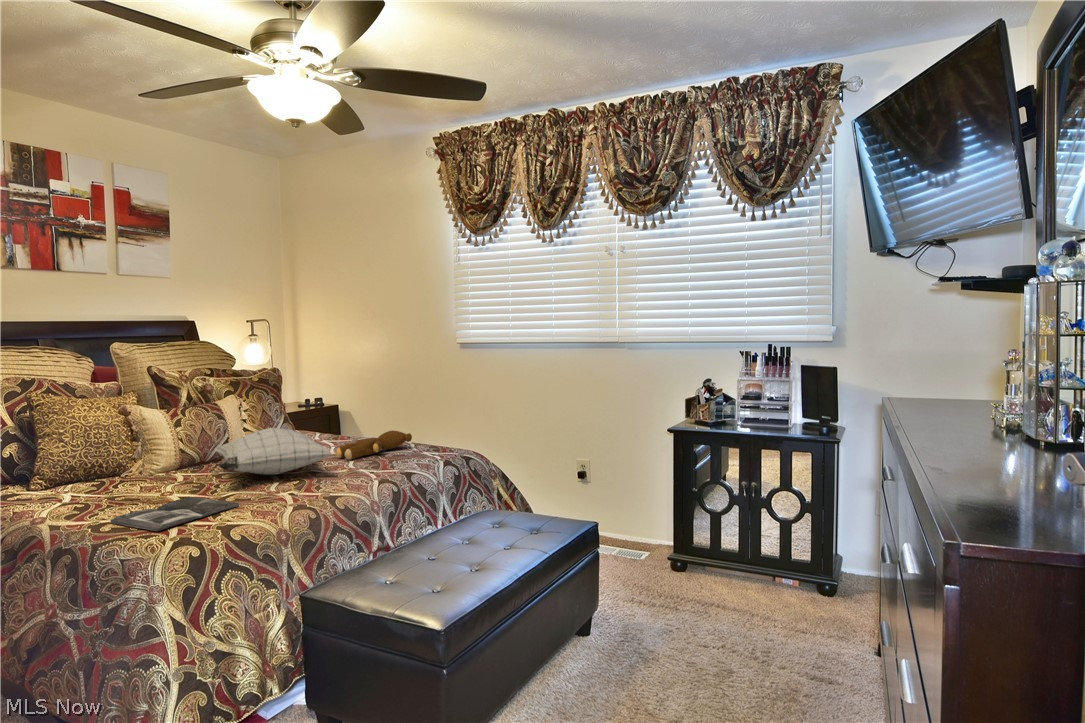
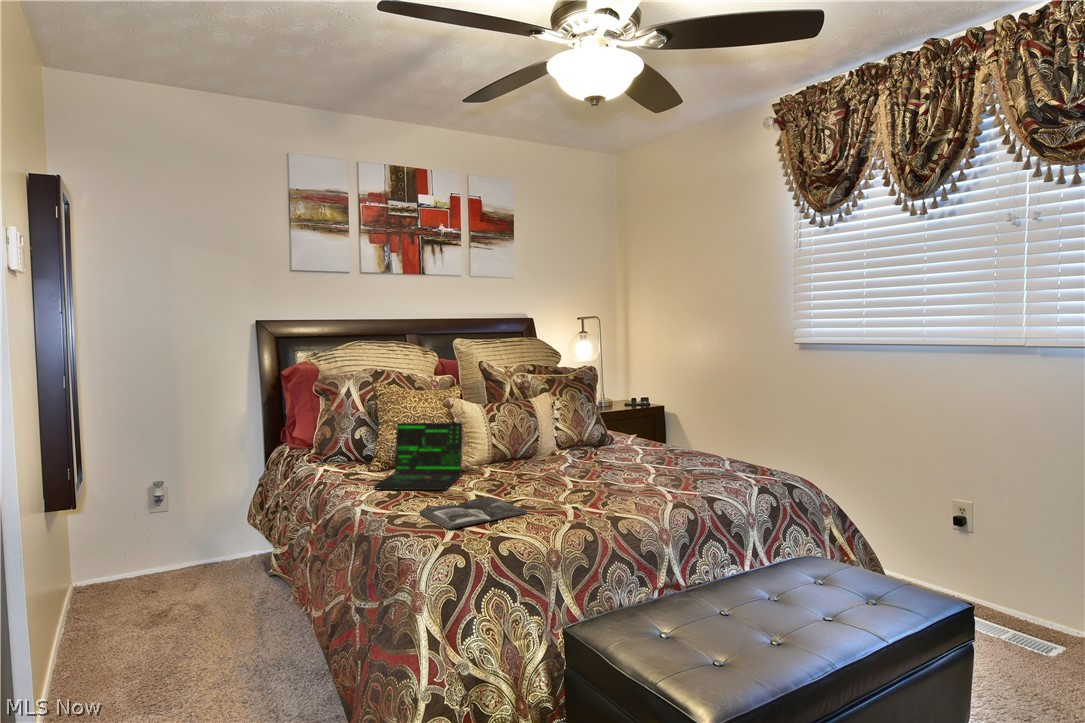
laptop: none [33,427,166,508] -> present [374,423,479,490]
pillow: present [215,428,331,475] -> none [515,433,626,482]
teddy bear: present [336,431,412,460] -> none [638,445,724,474]

